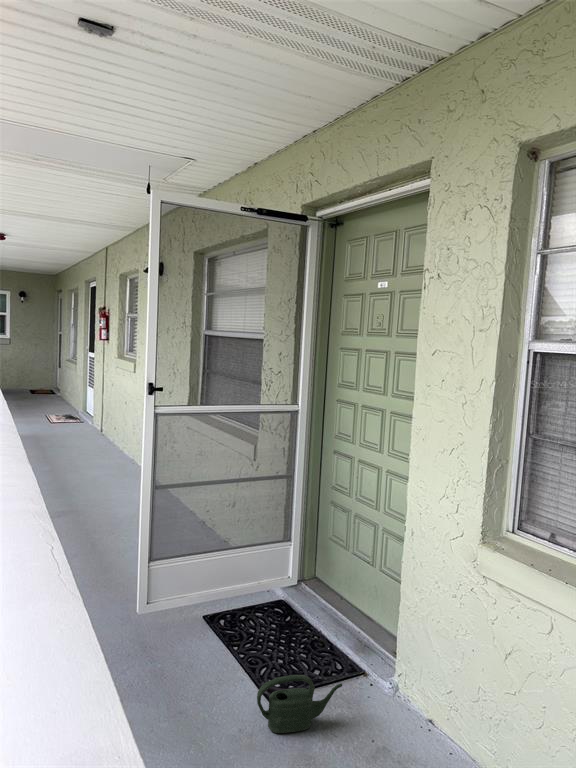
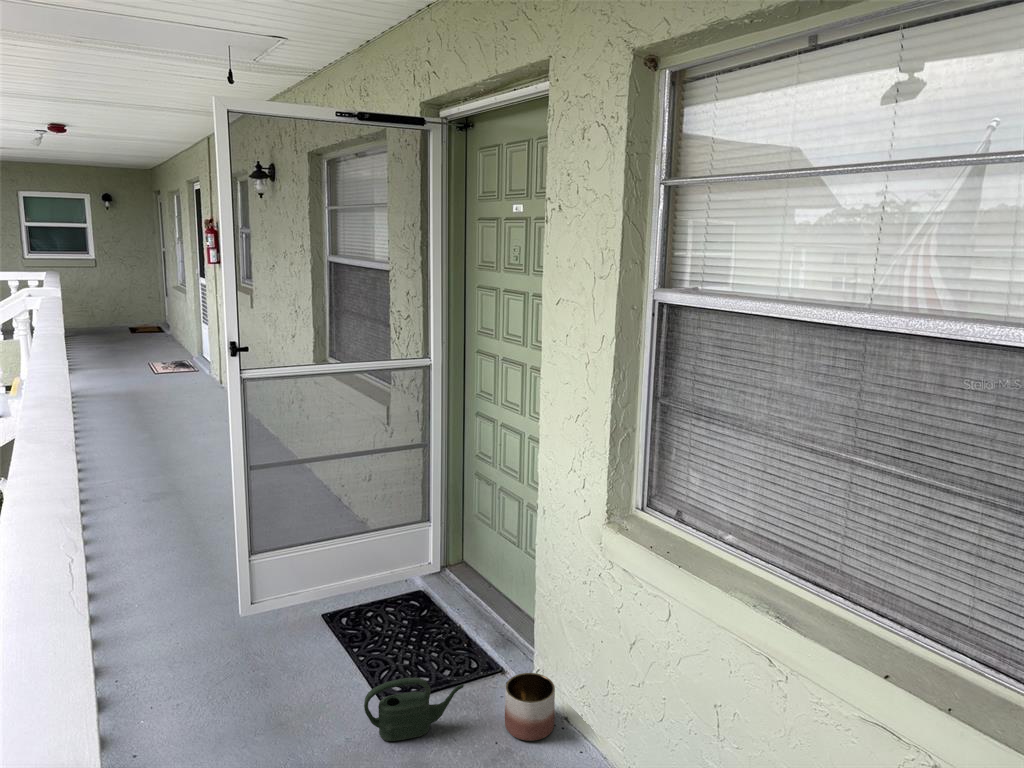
planter: none [378,676,425,739] -> present [505,673,555,741]

